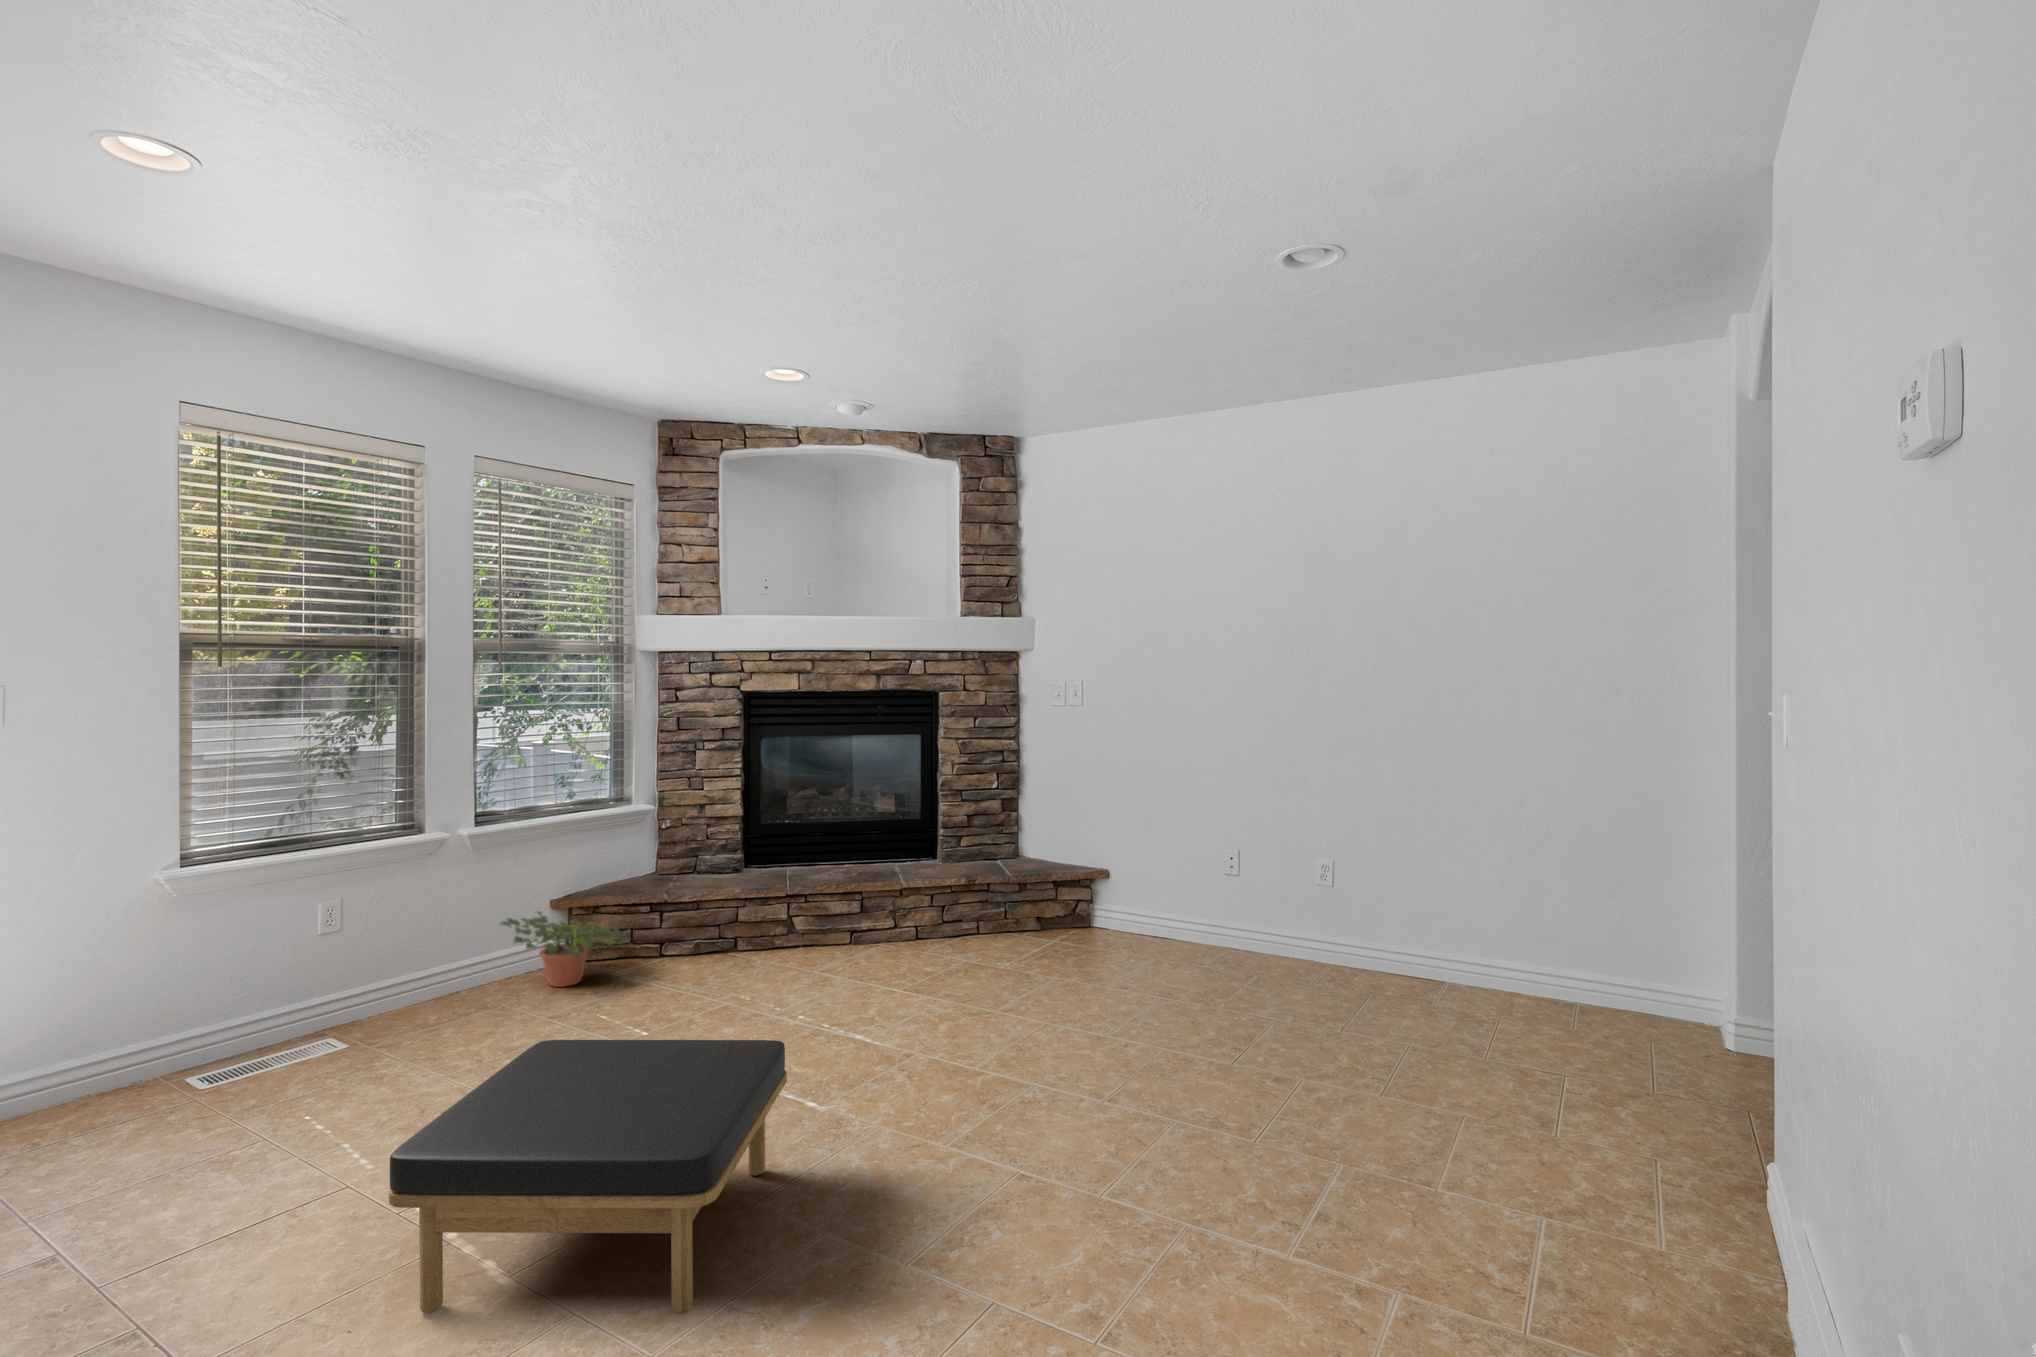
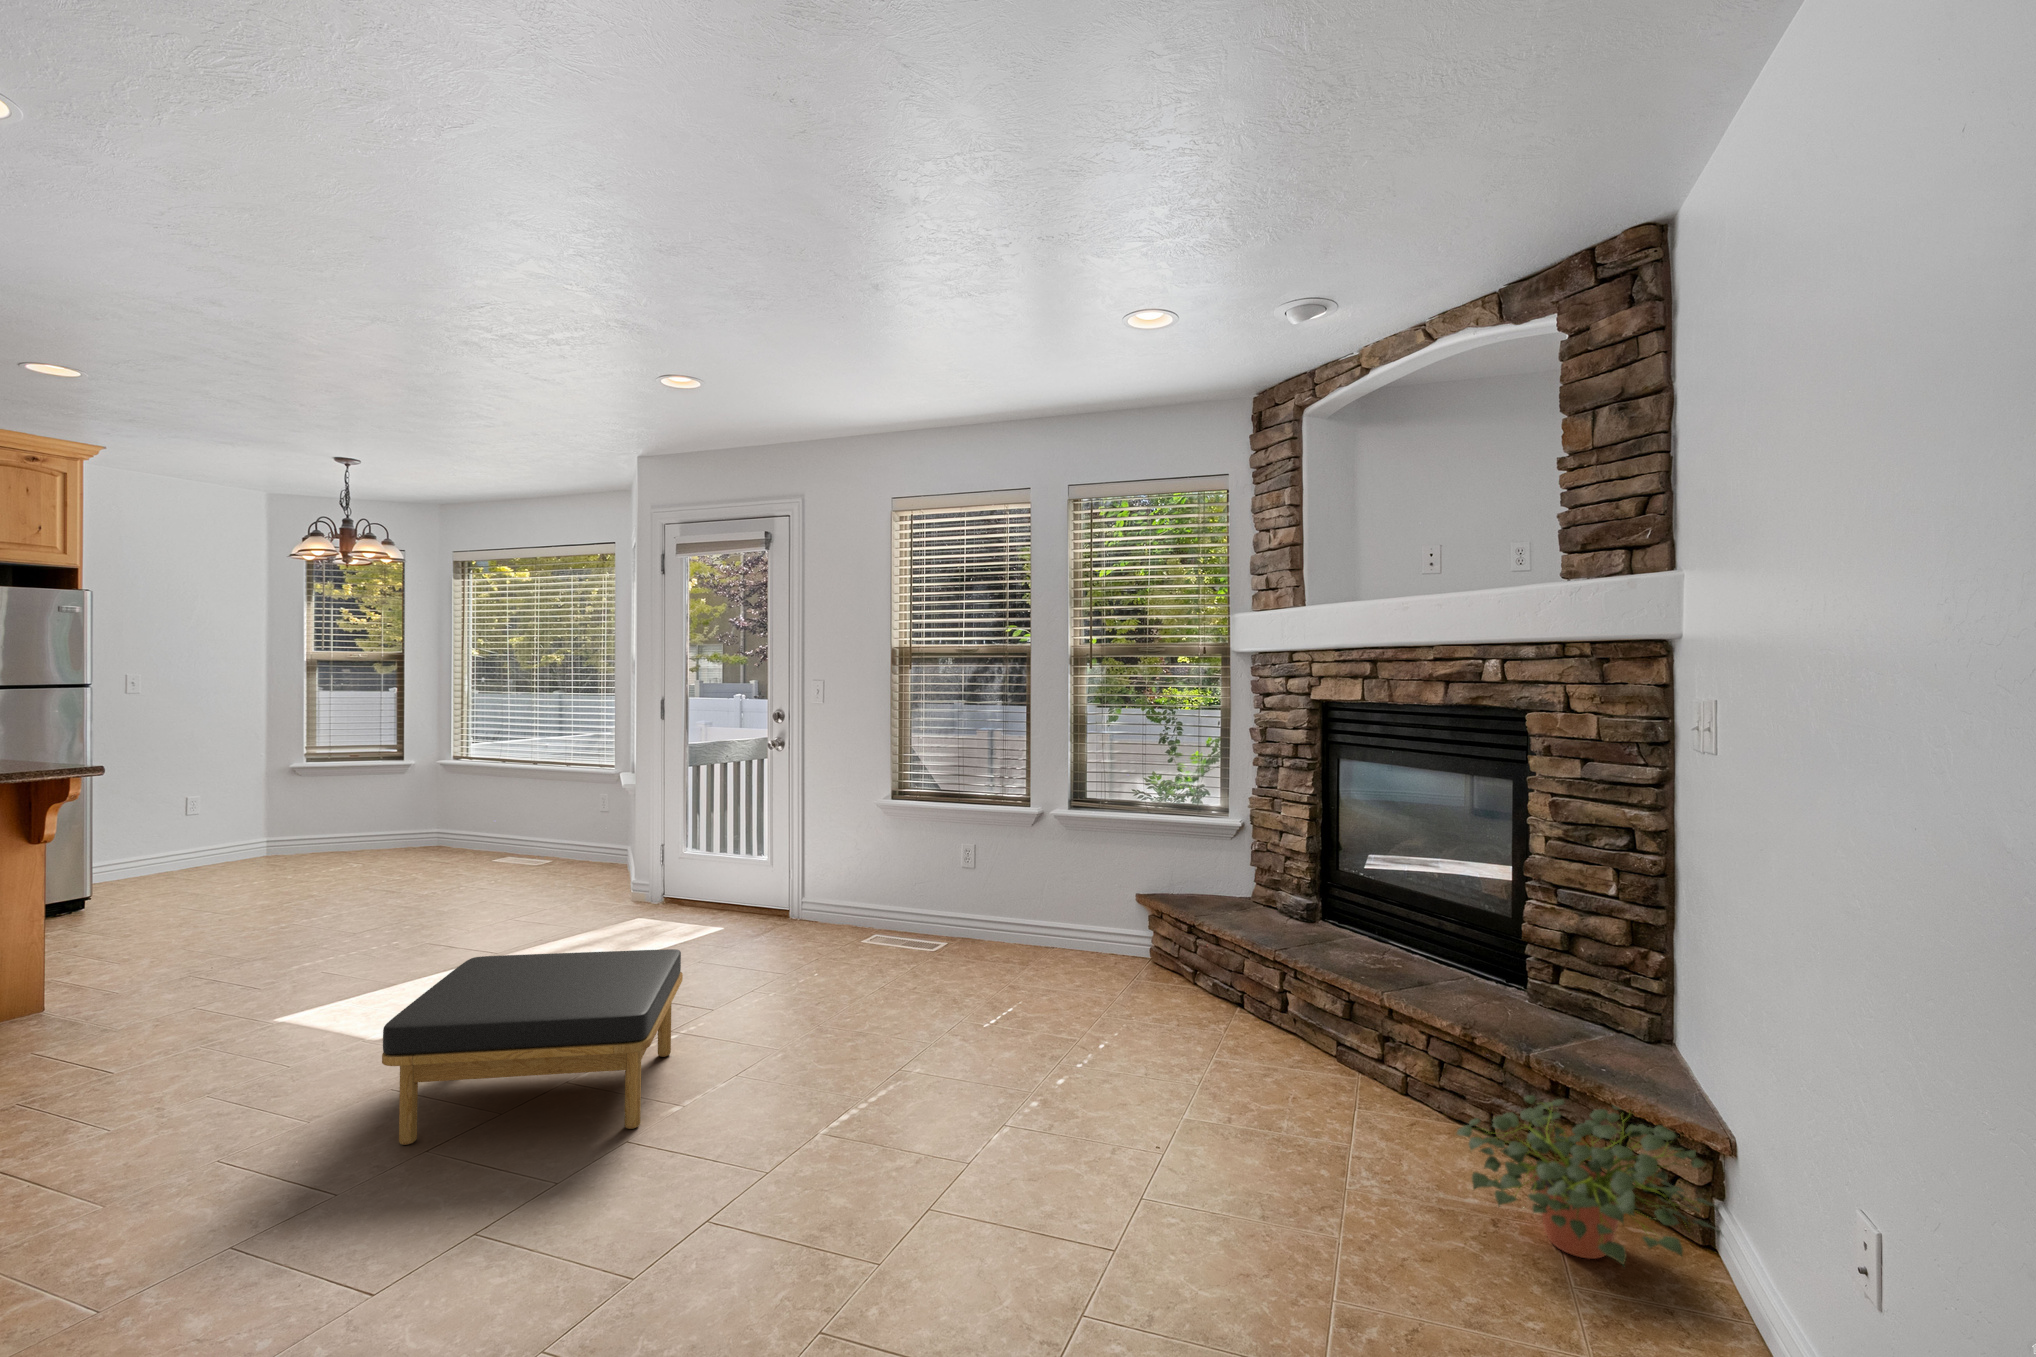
potted plant: present [501,911,628,987] -> present [1457,1095,1720,1265]

